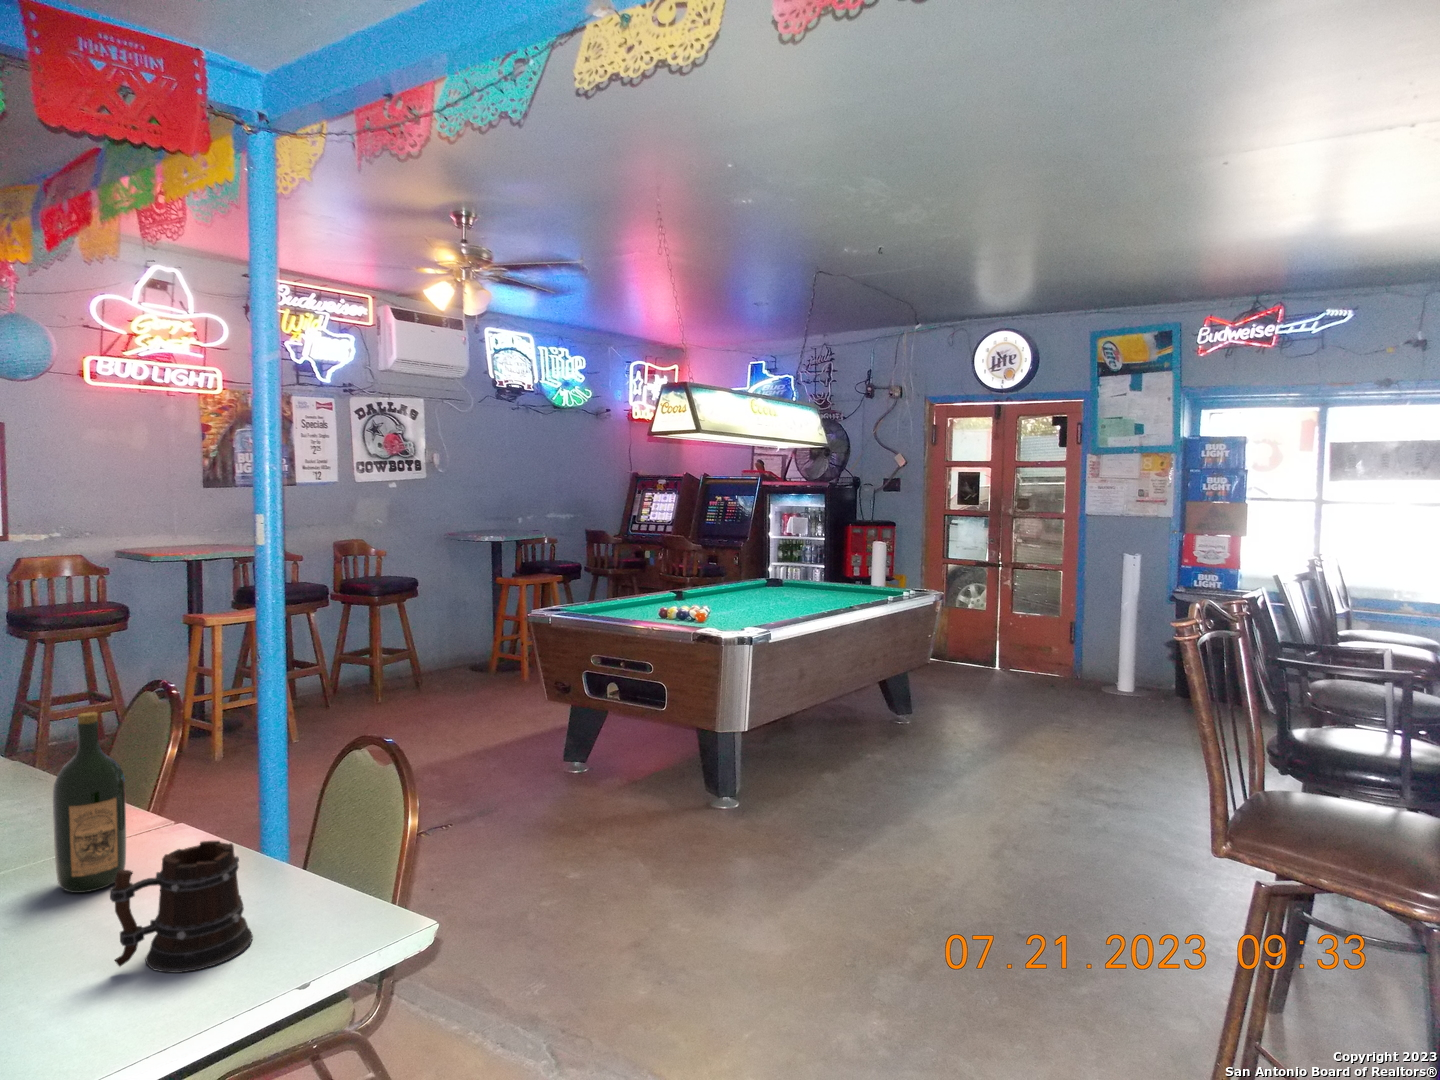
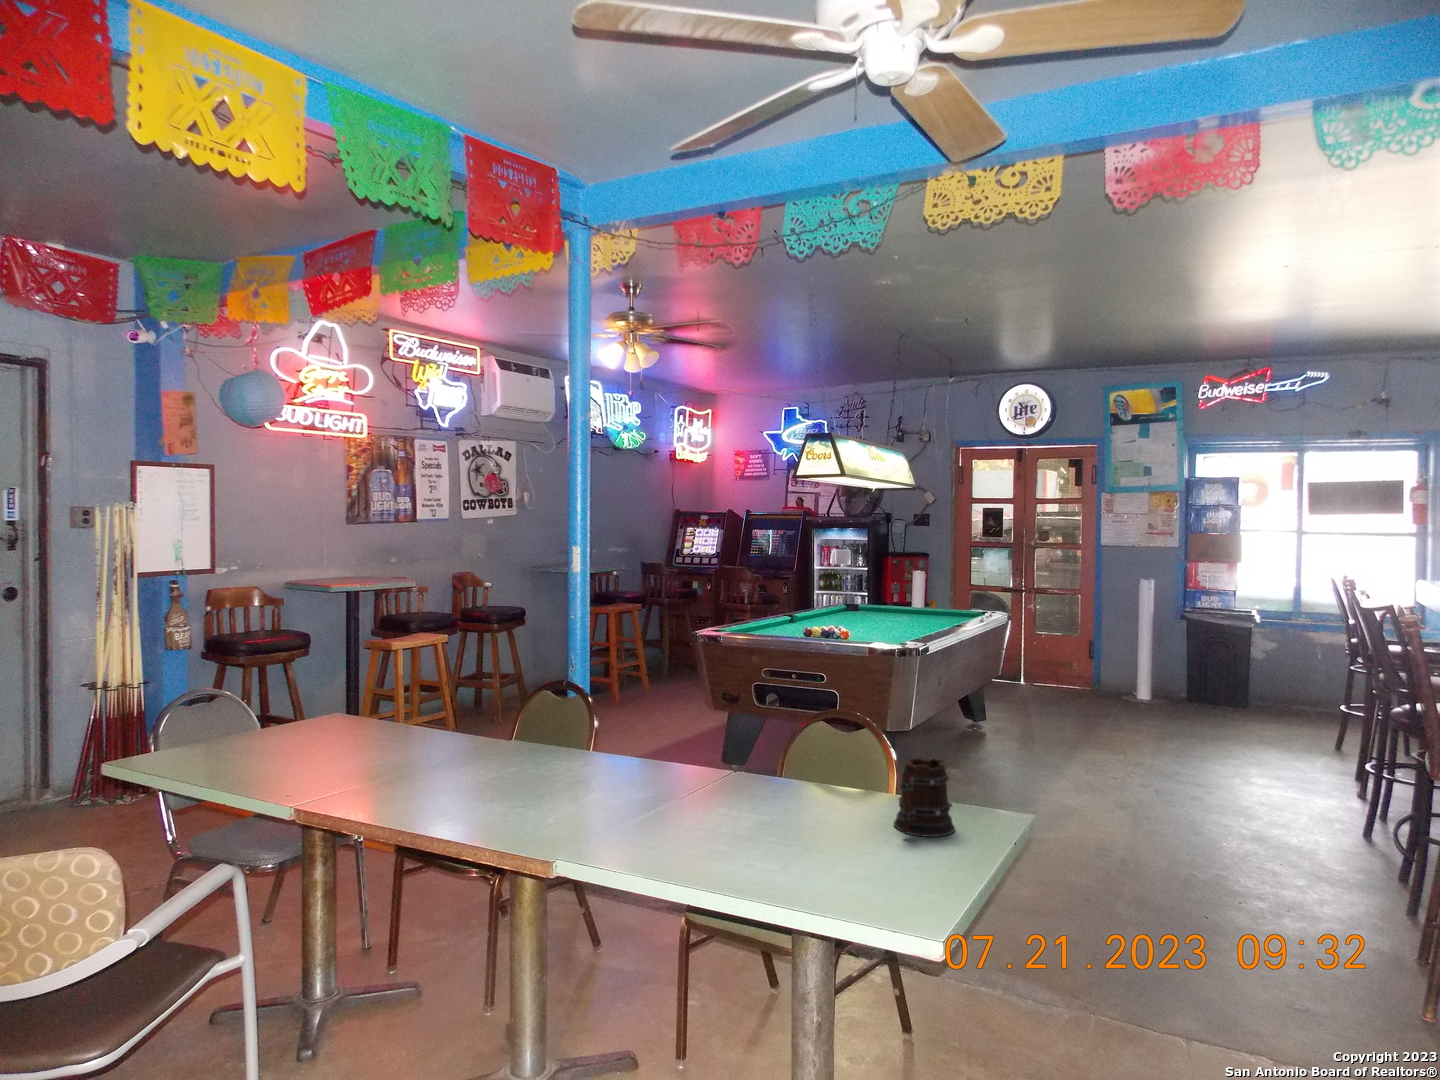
wine bottle: present [53,712,126,893] -> none [754,682,795,807]

